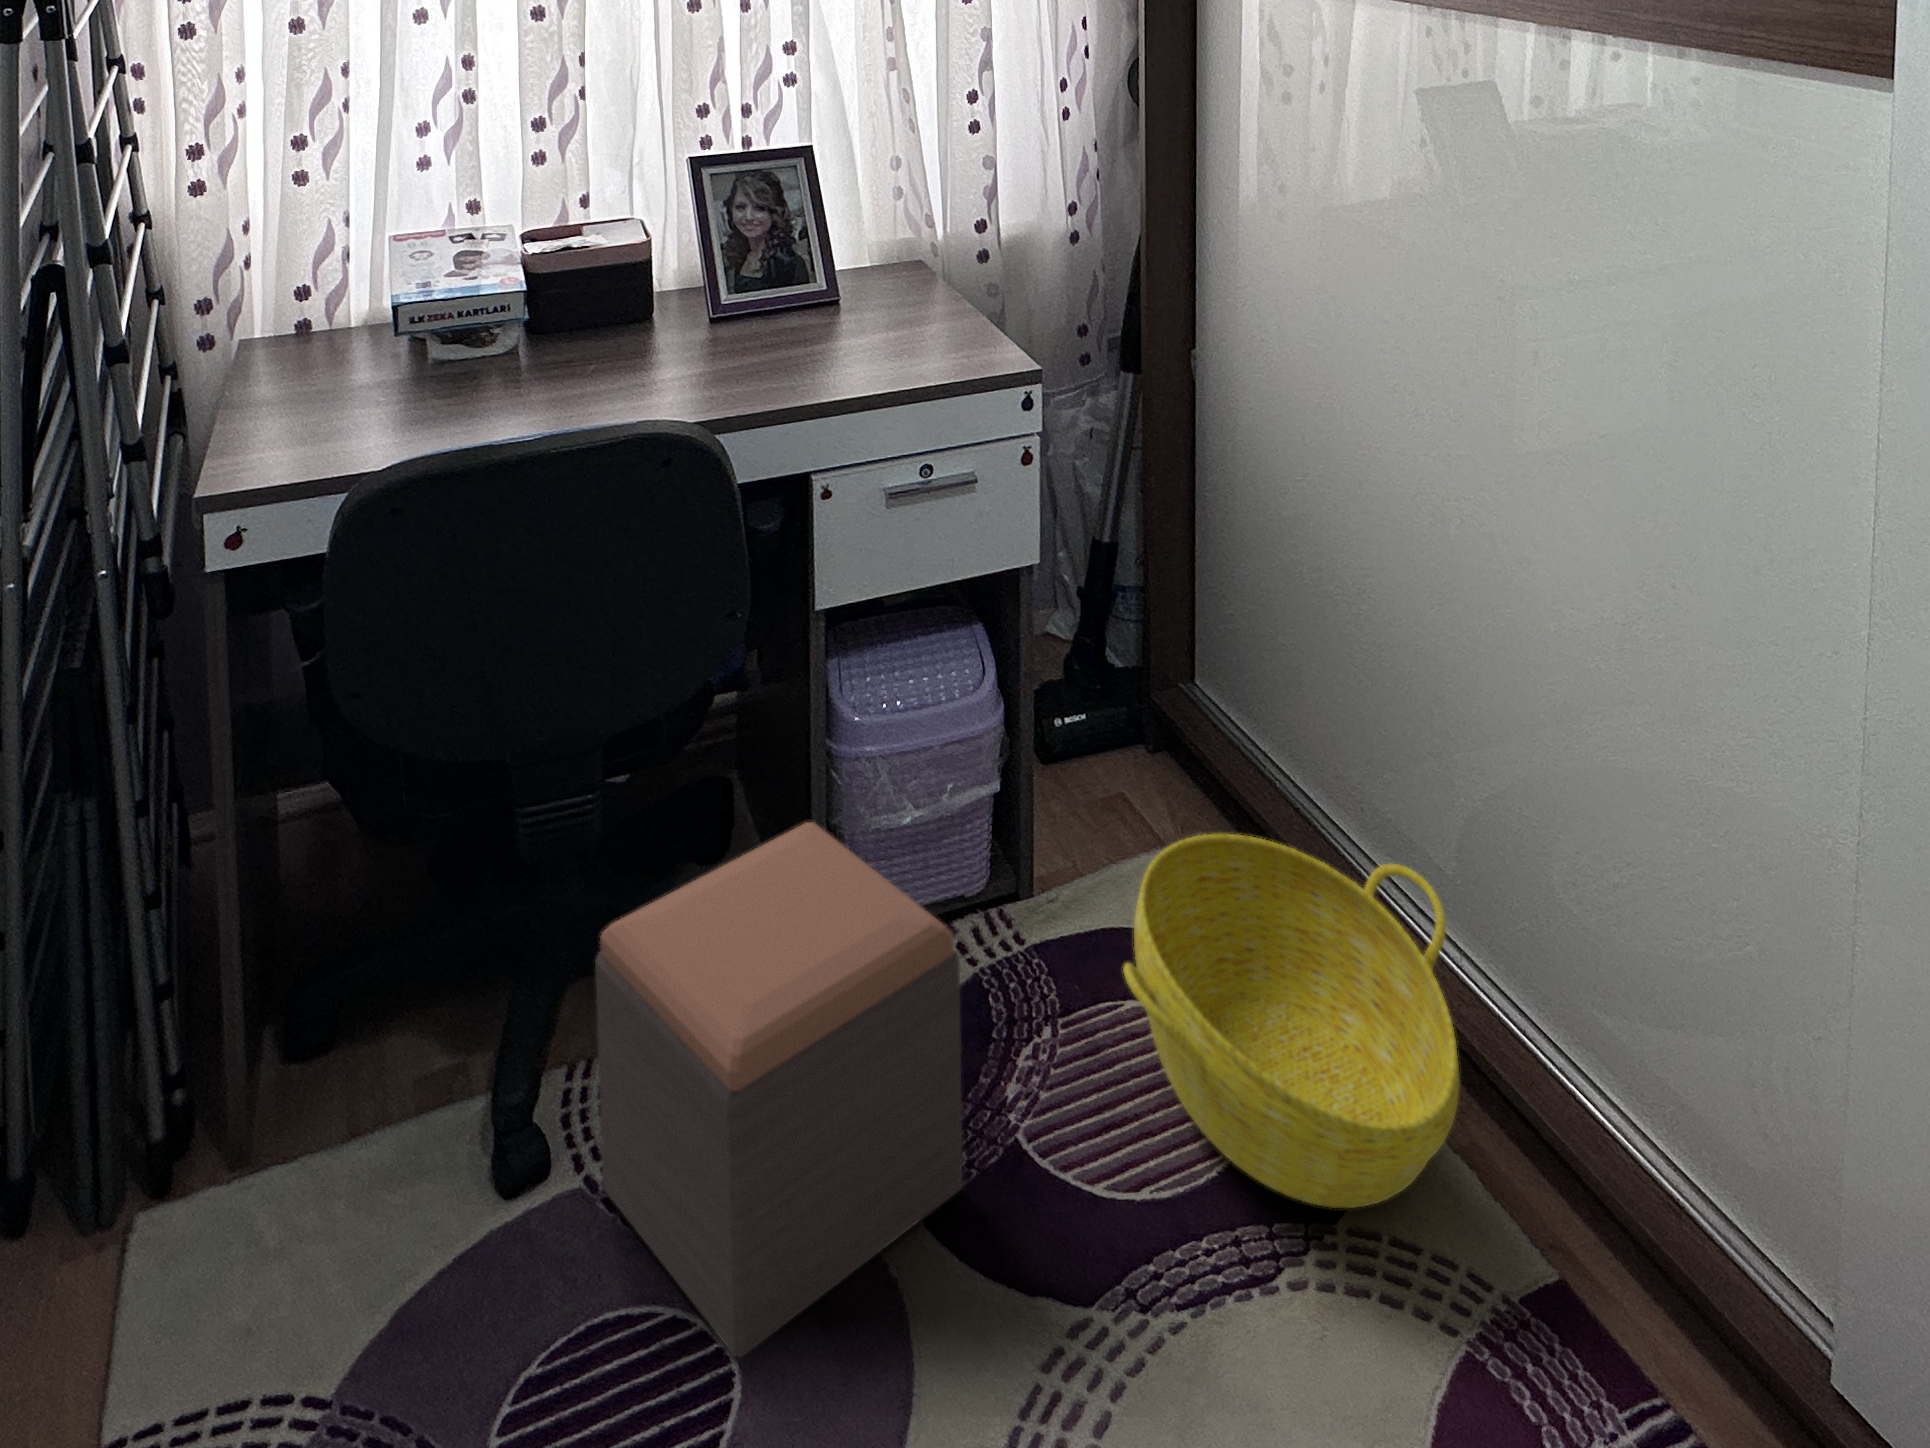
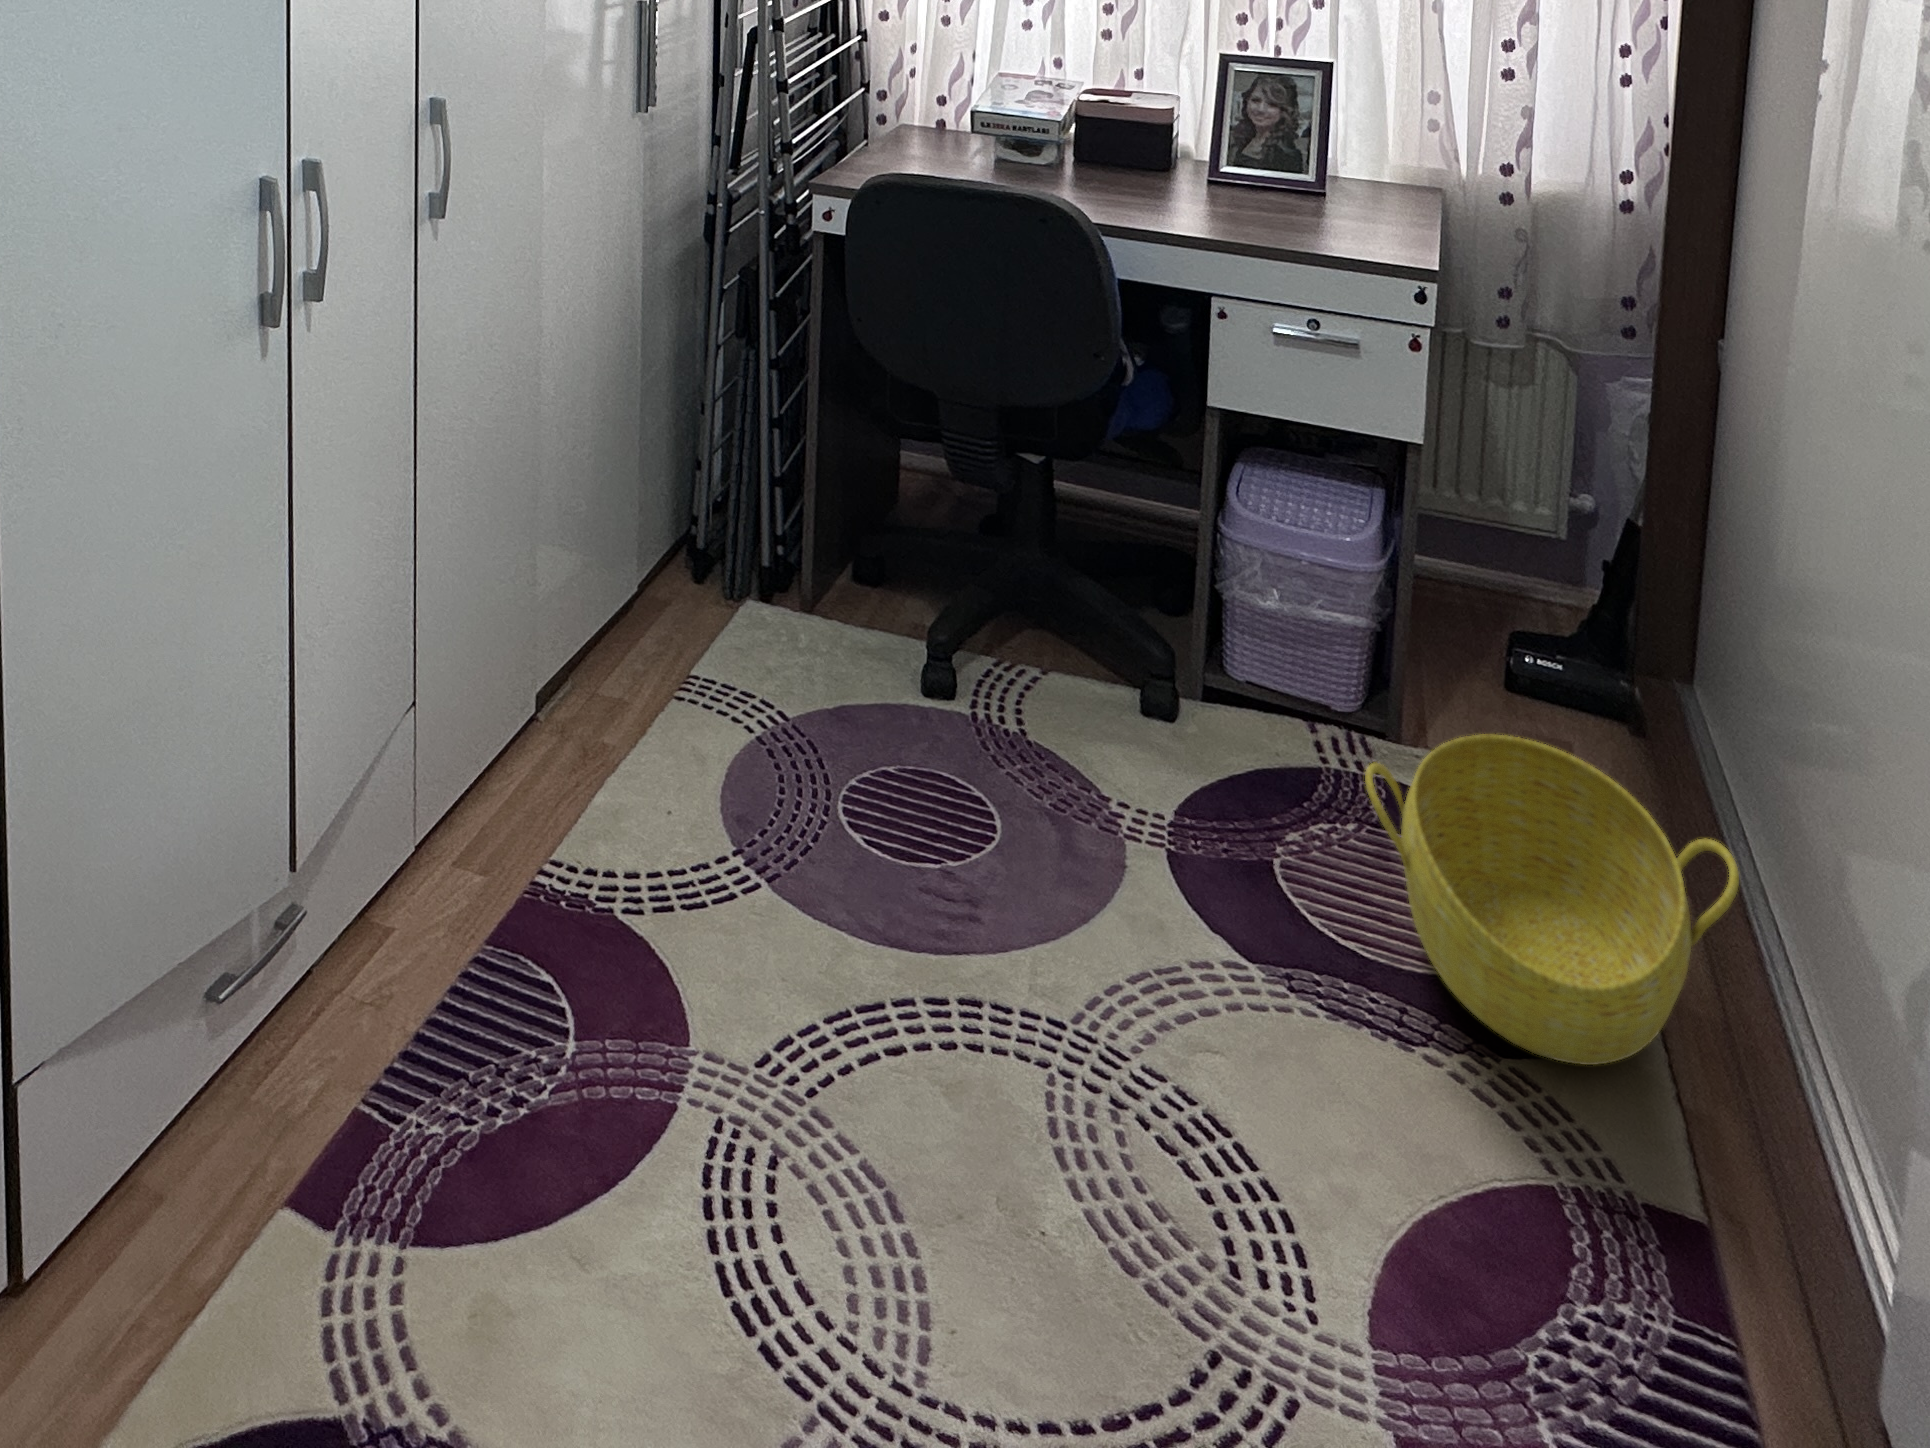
footstool: present [595,822,962,1357] -> none [978,540,1219,854]

